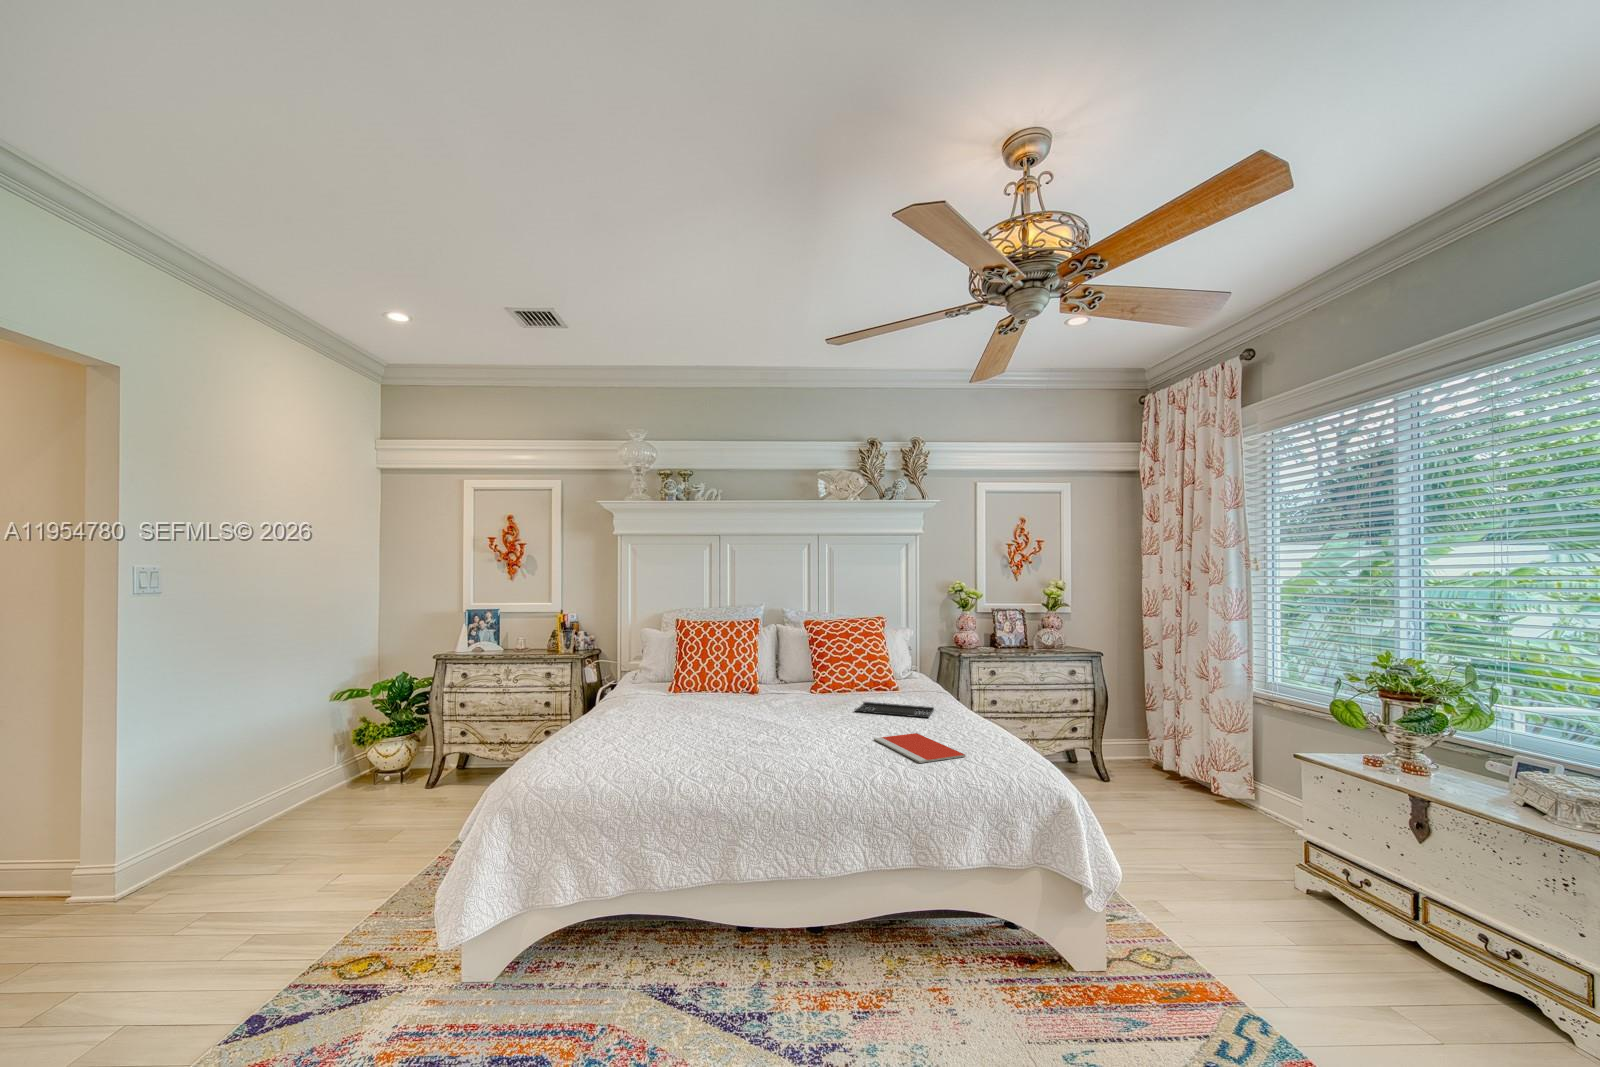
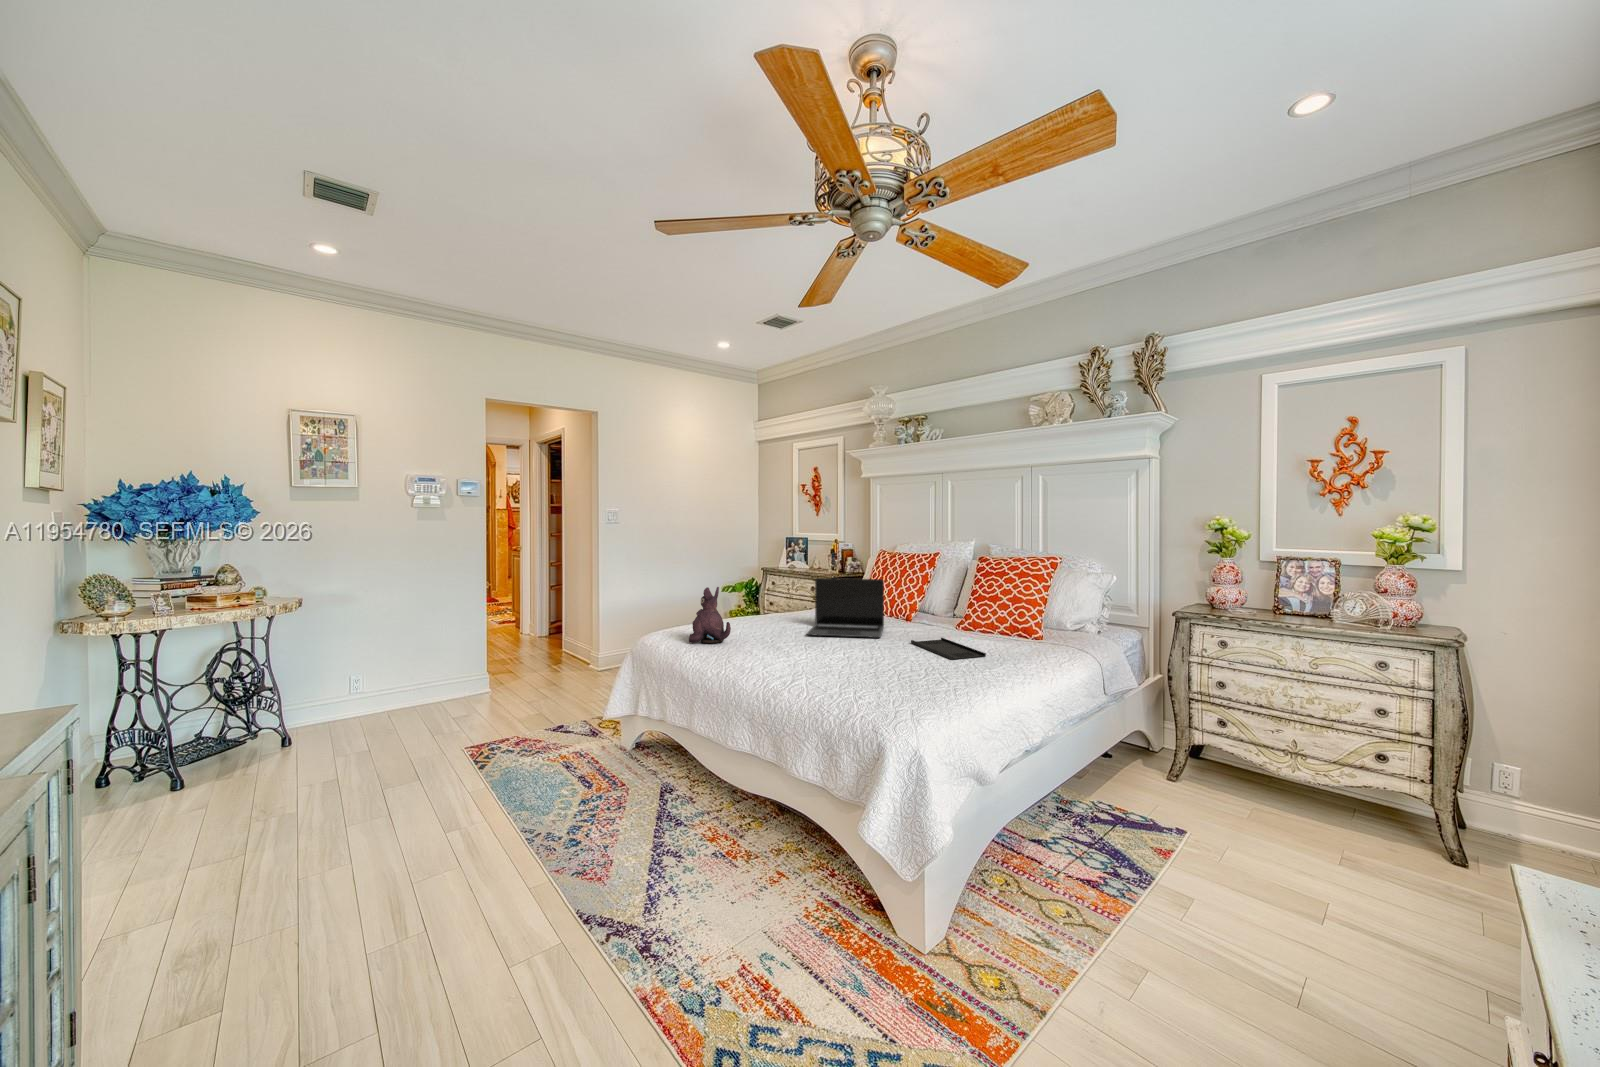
laptop: none [722,651,819,725] -> present [807,578,884,638]
plush toy: none [661,681,721,765] -> present [689,587,731,643]
notebook: present [874,733,966,763] -> none [809,659,889,686]

